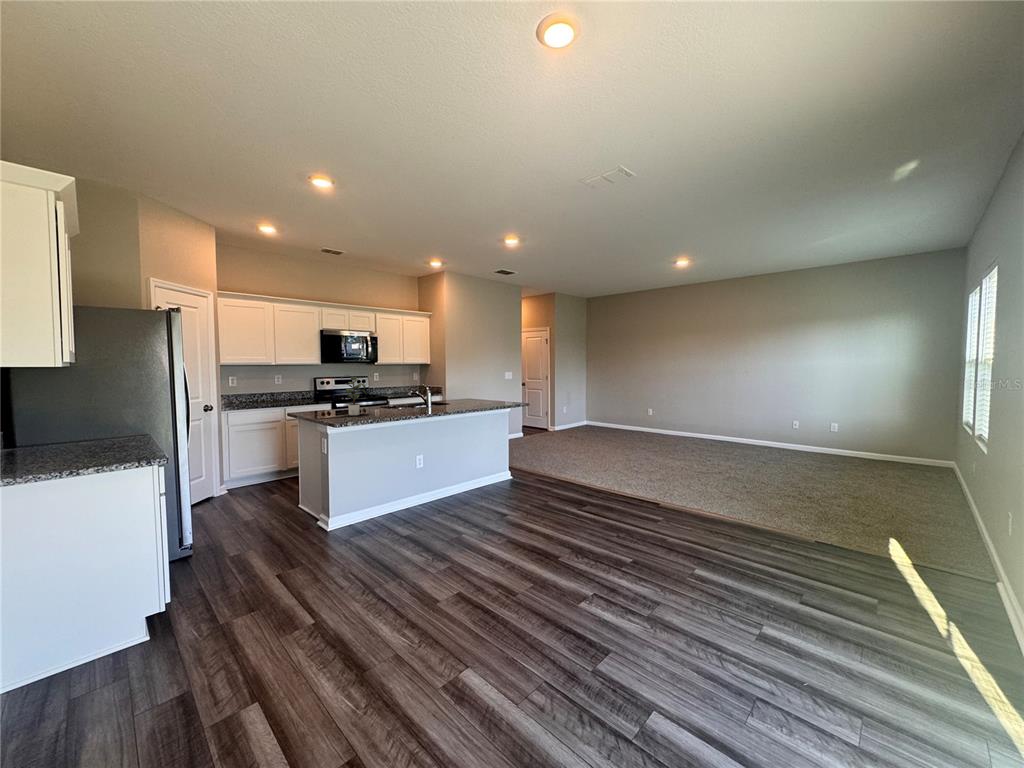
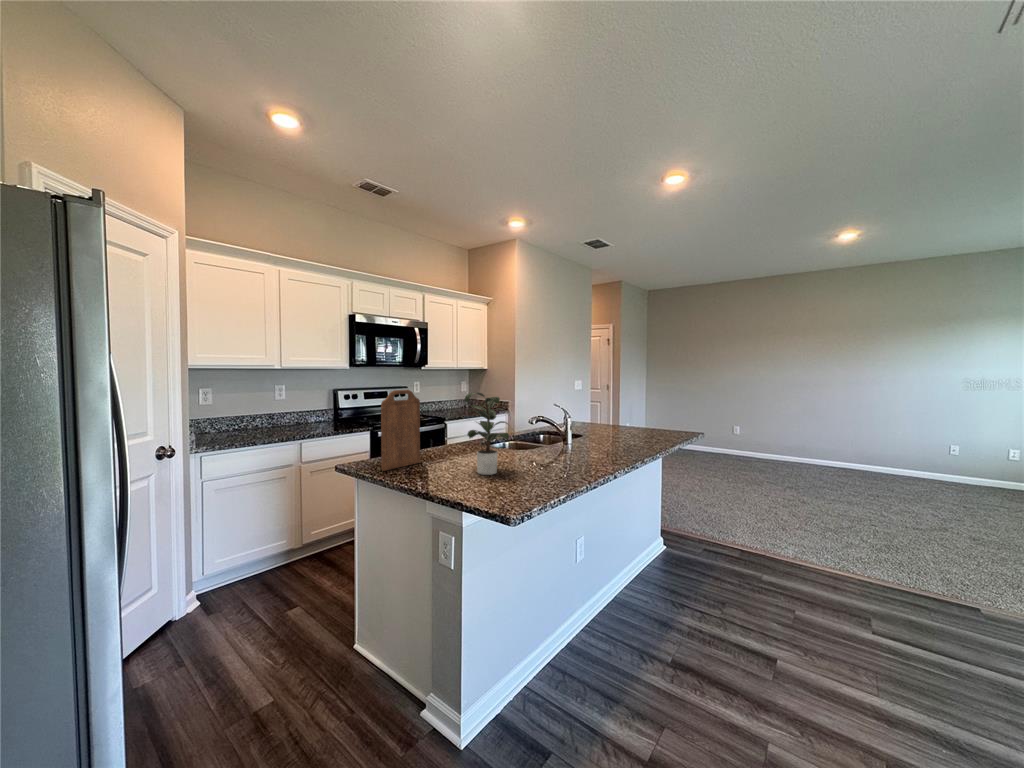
cutting board: none [305,375,329,414] -> present [381,390,420,471]

